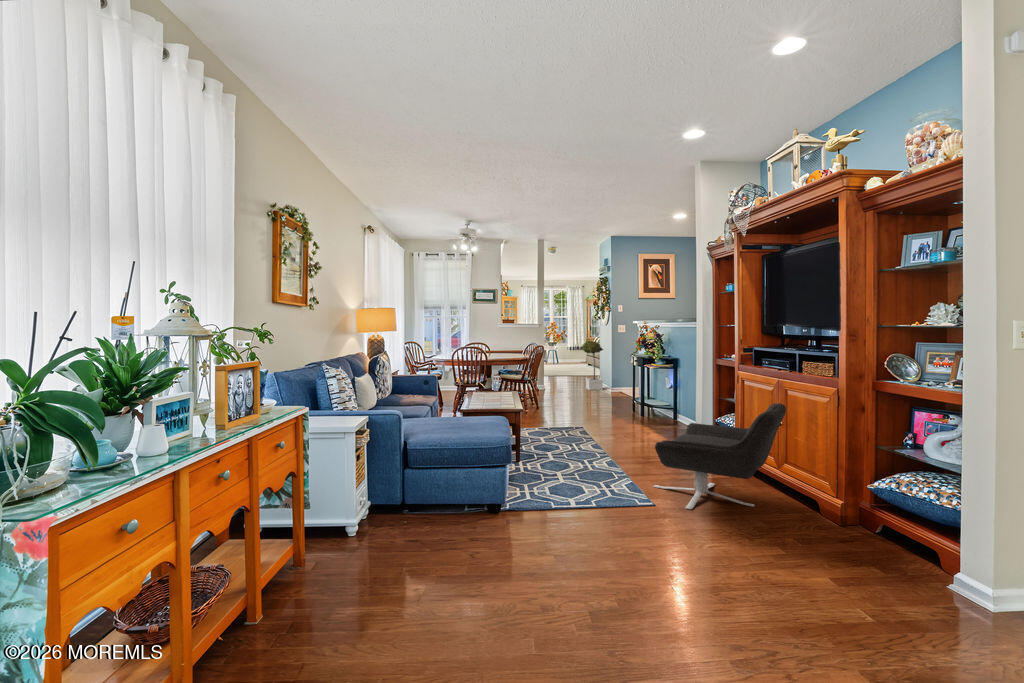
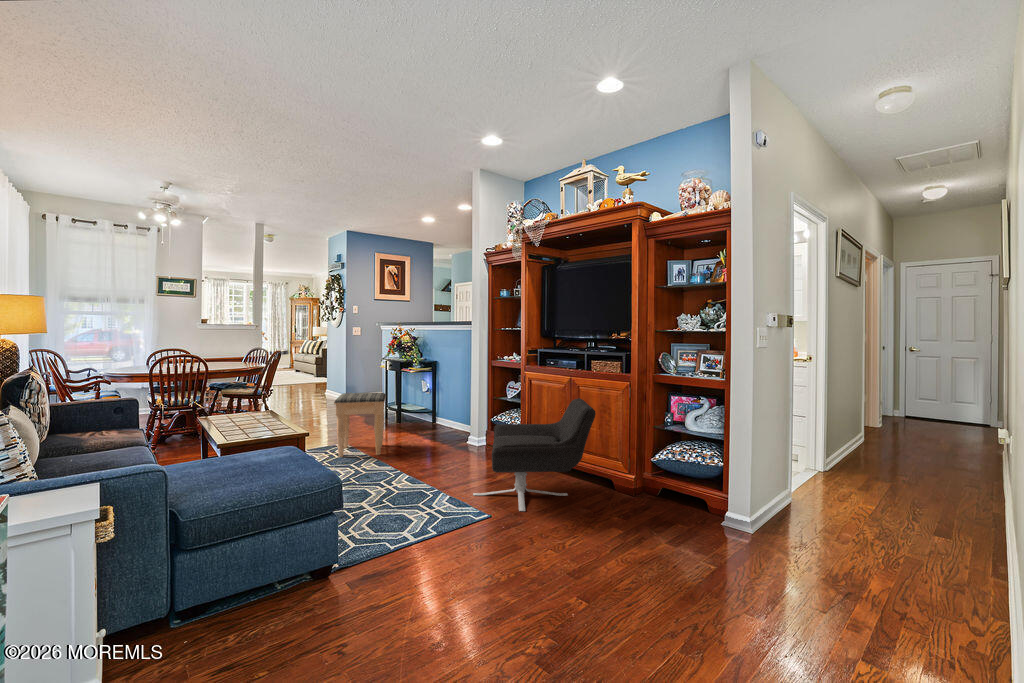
potted tree: present [582,340,603,390] -> none [310,343,335,400]
footstool: none [564,384,614,441] -> present [334,392,386,457]

